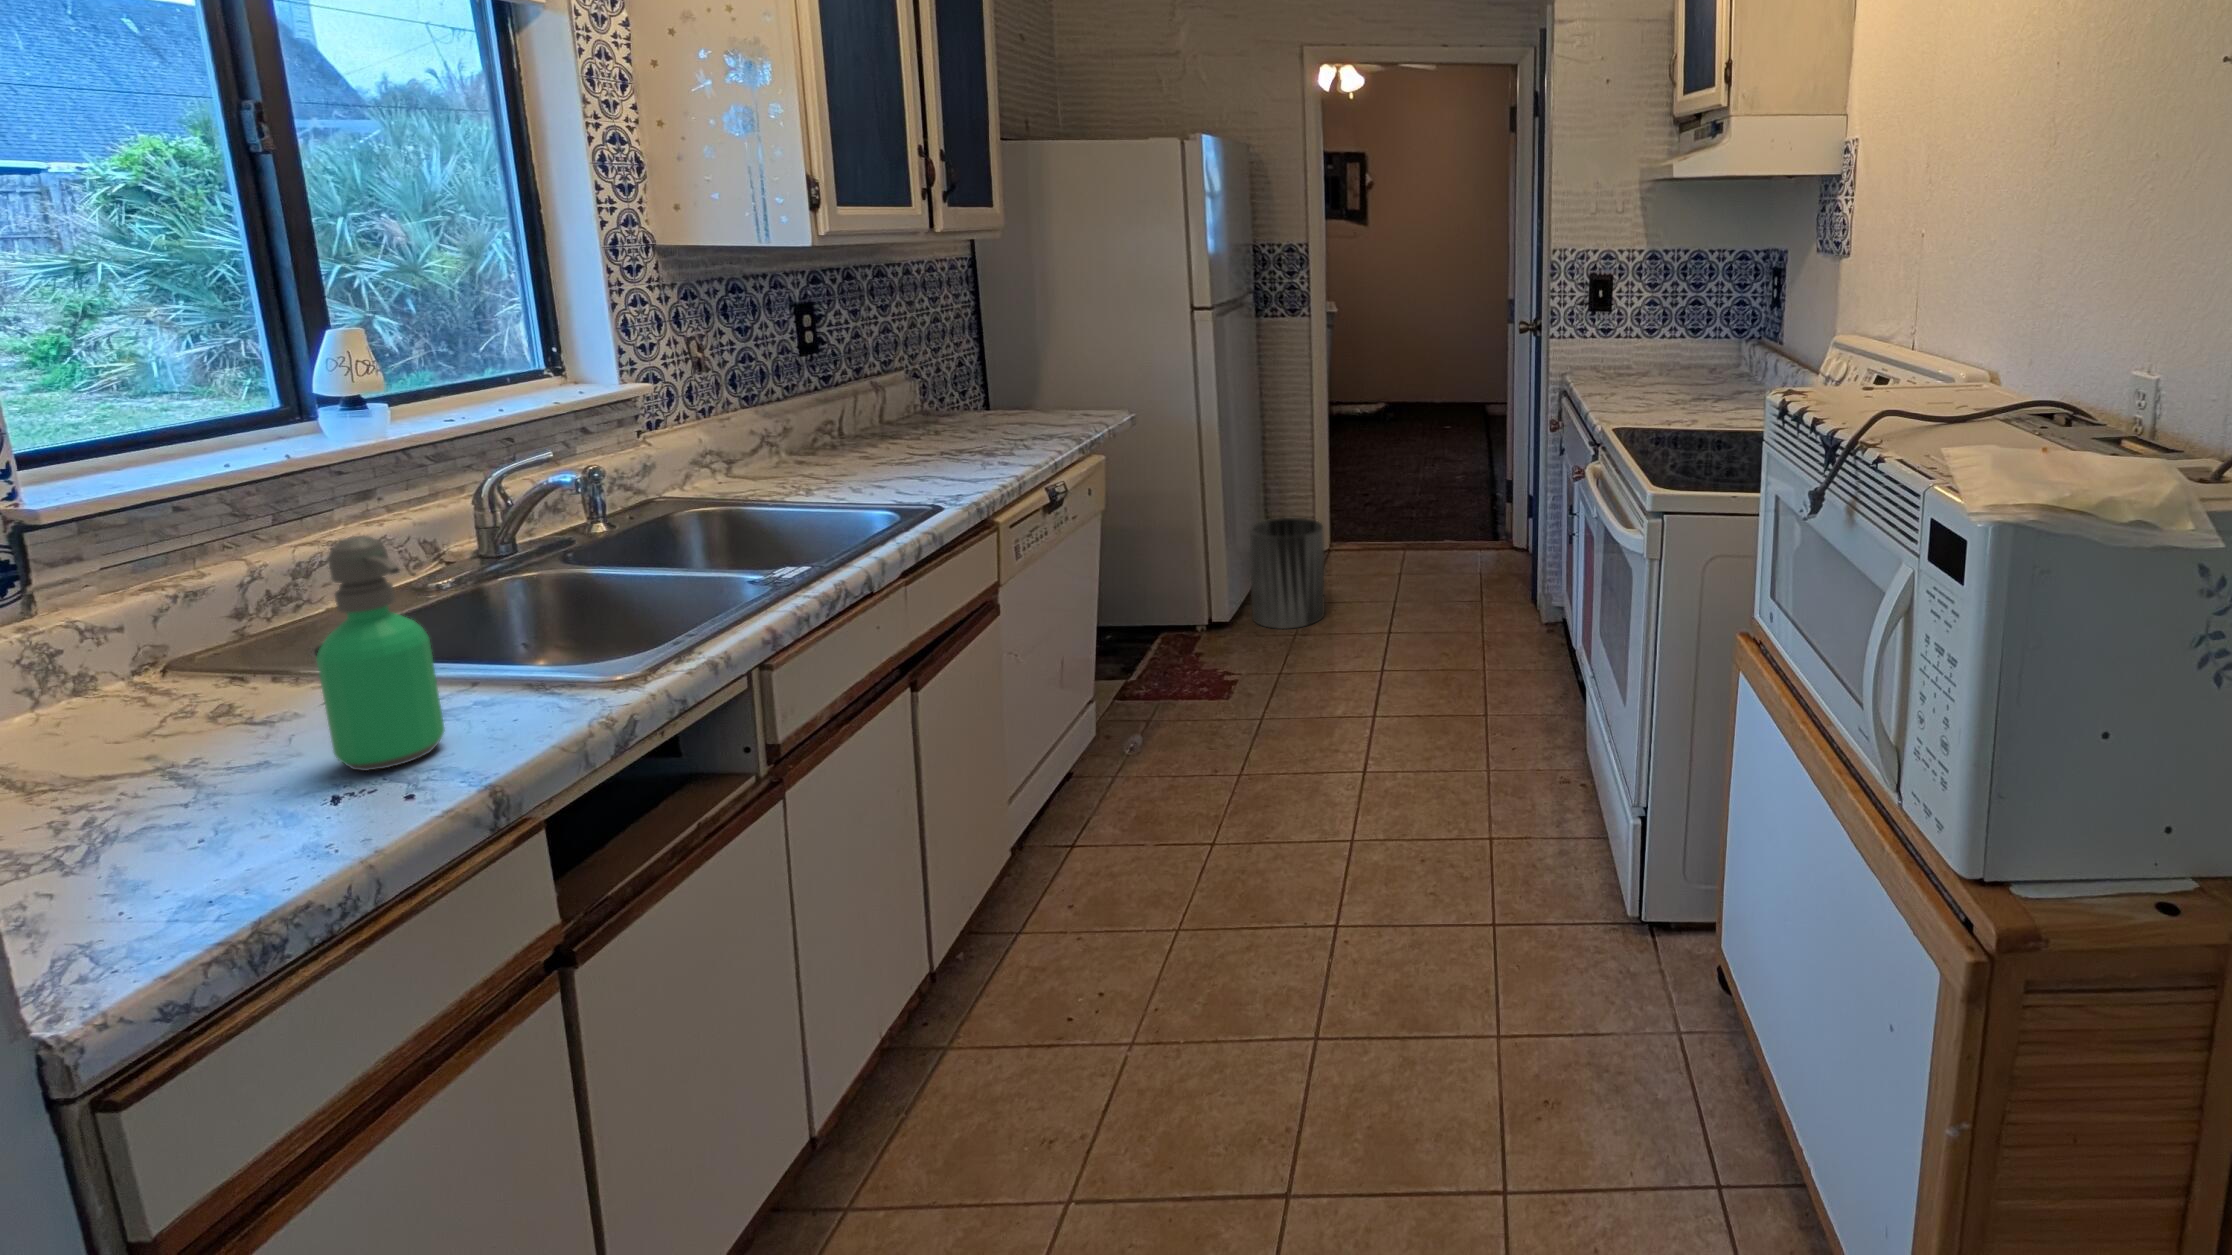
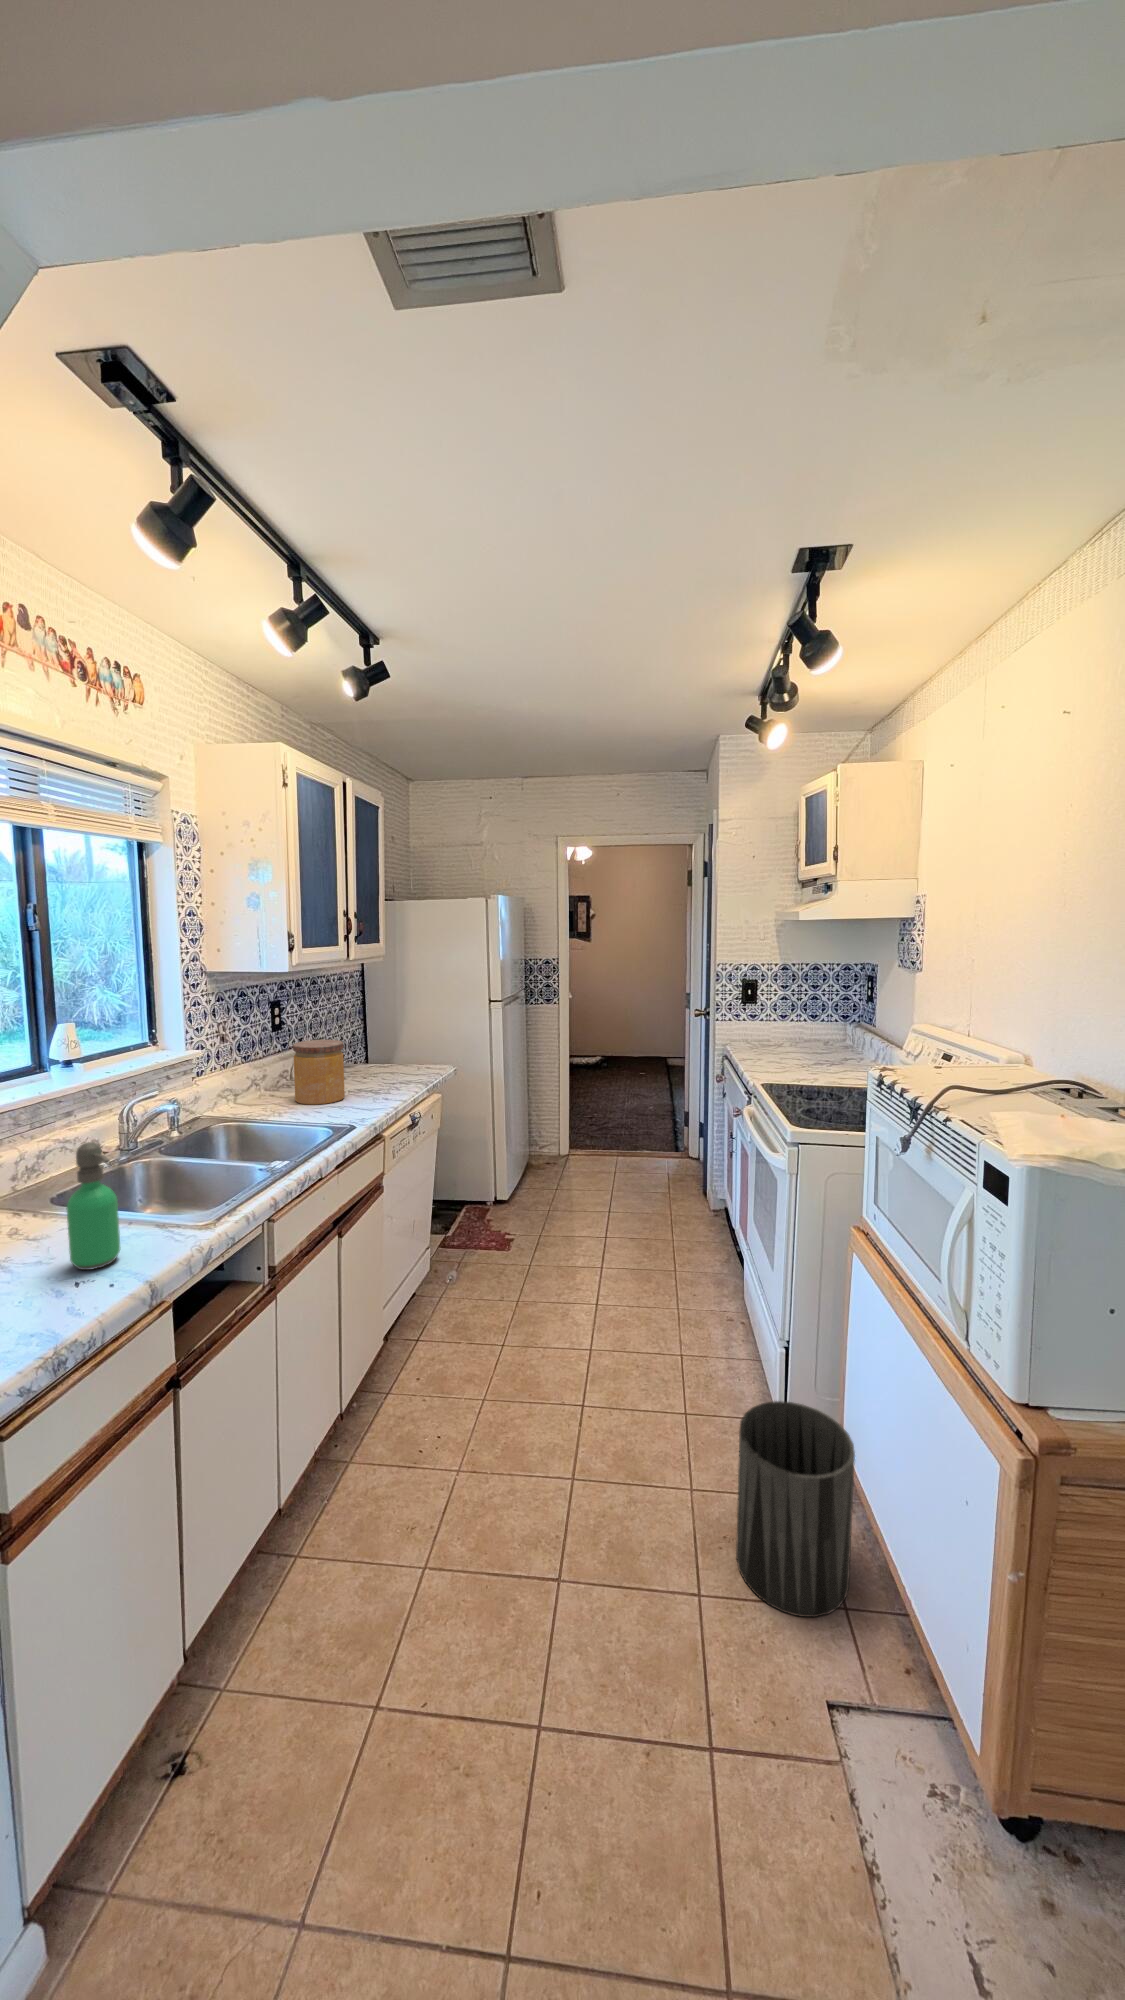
jar: none [827,366,928,476] -> present [293,1040,345,1105]
trash can: present [1250,518,1325,629] -> present [736,1401,855,1617]

